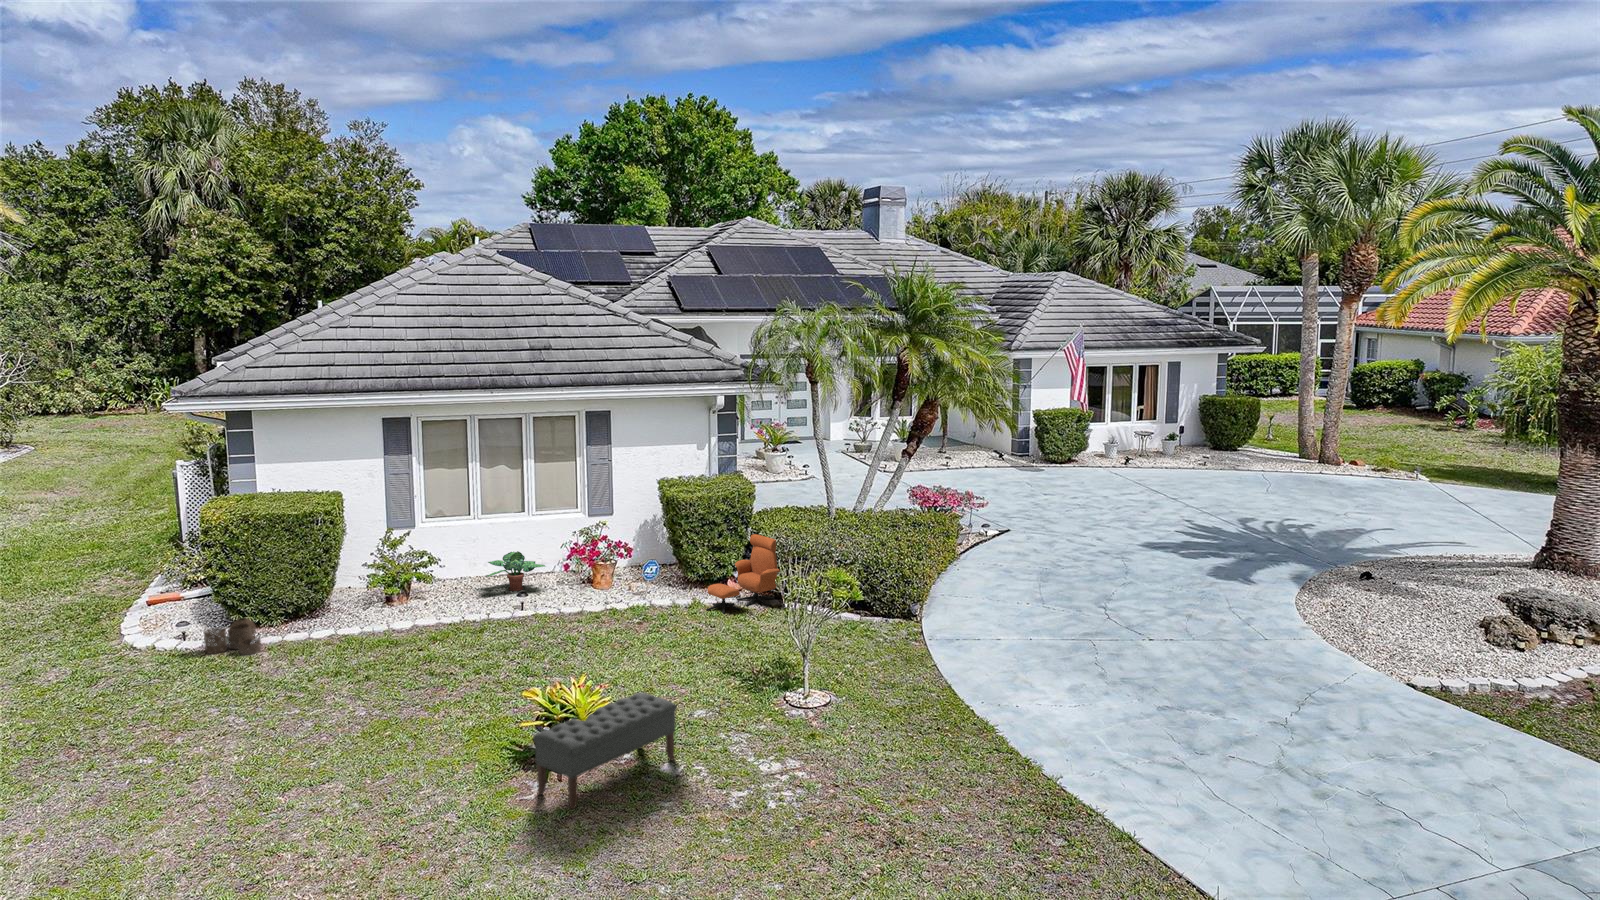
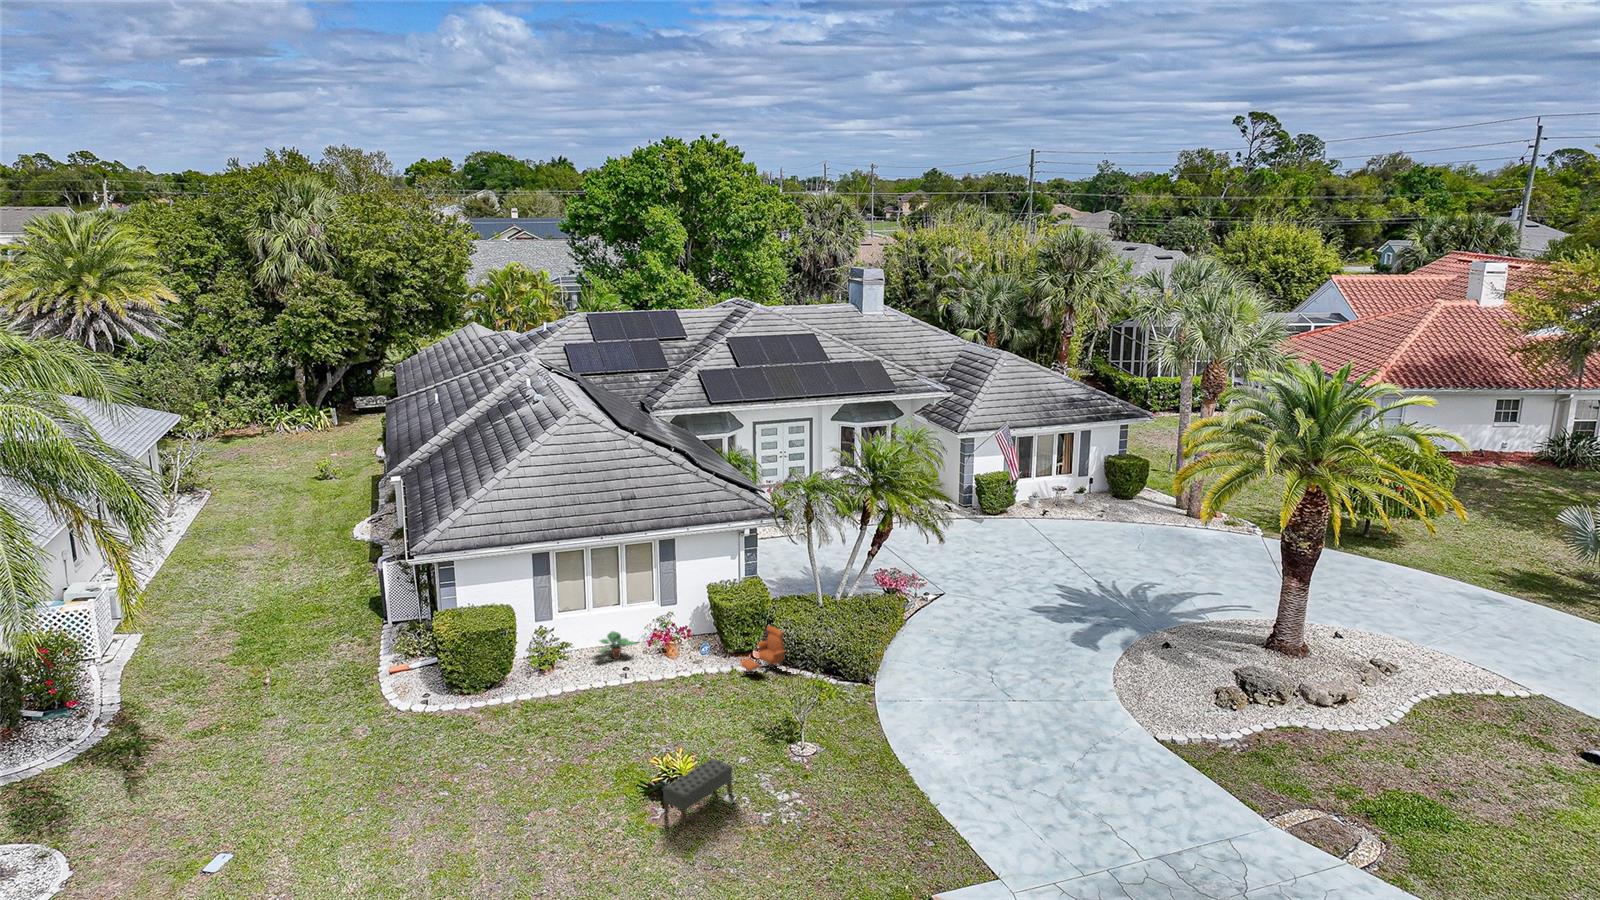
woven basket: present [204,618,261,655] -> none [445,690,478,716]

